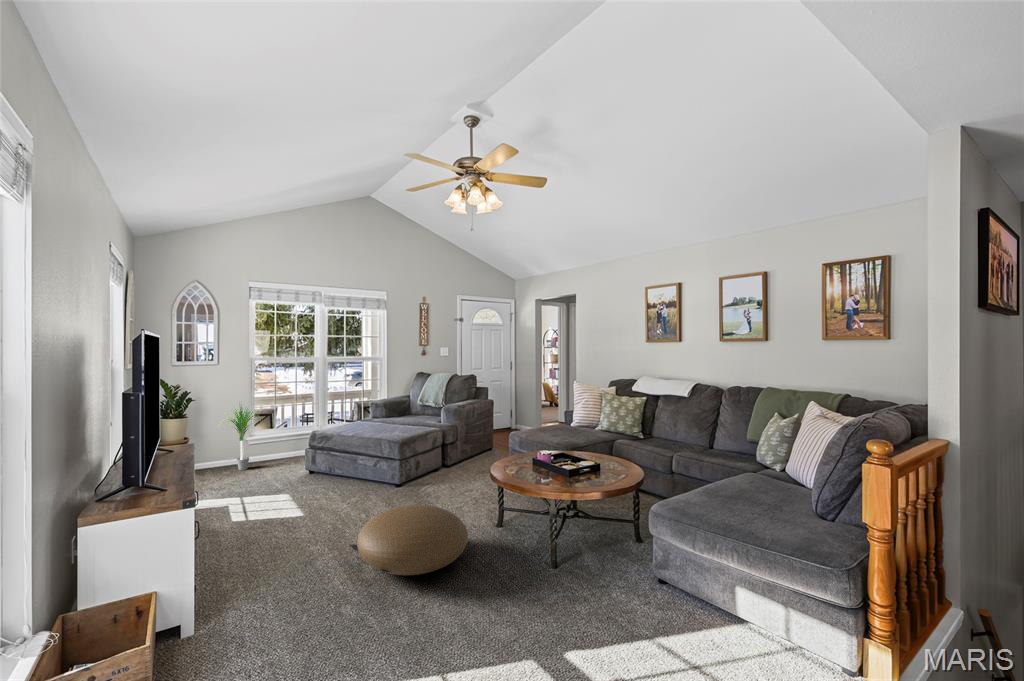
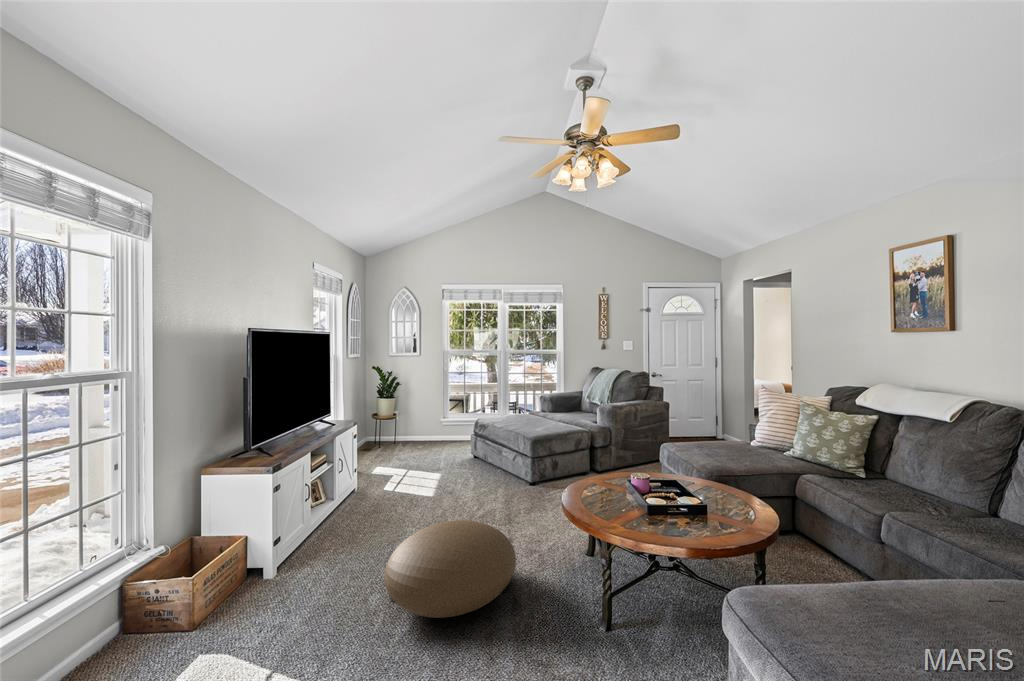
potted plant: present [229,407,253,470] -> none [411,386,451,446]

